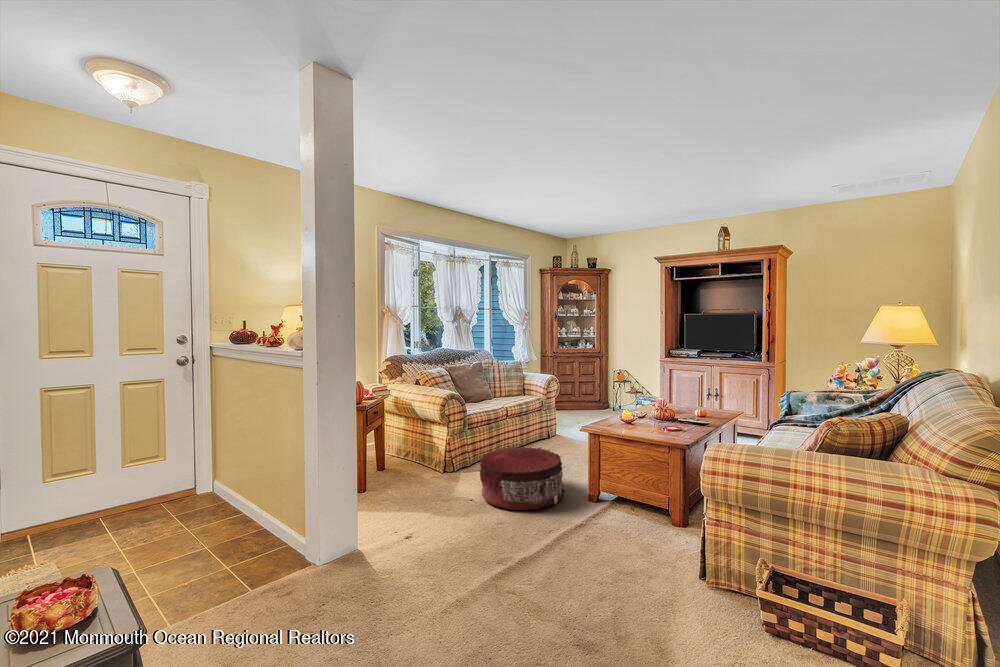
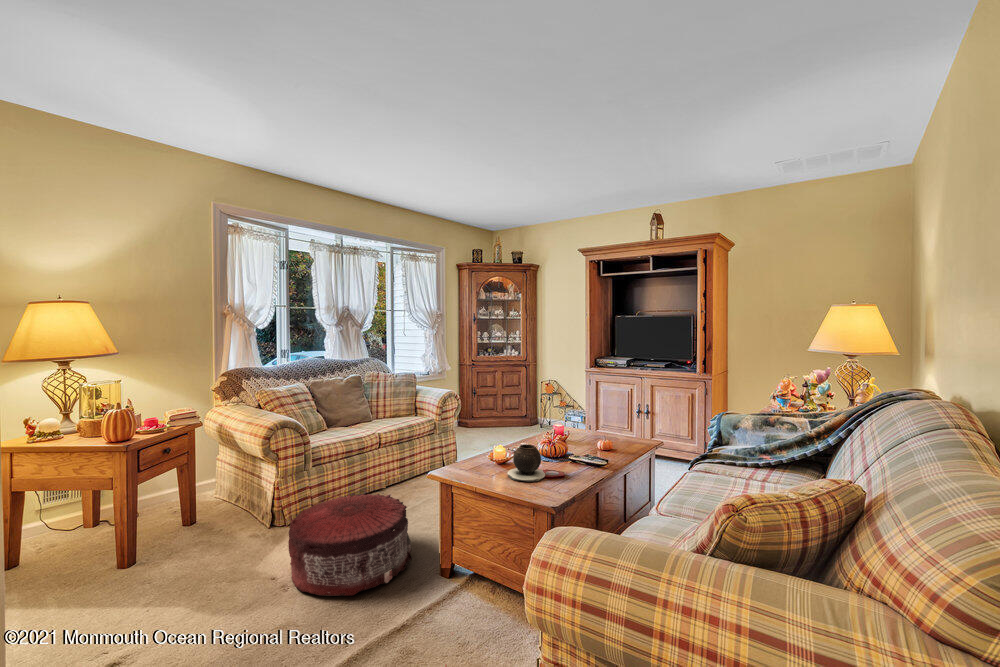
vase: none [640,408,669,433] -> present [508,444,545,482]

